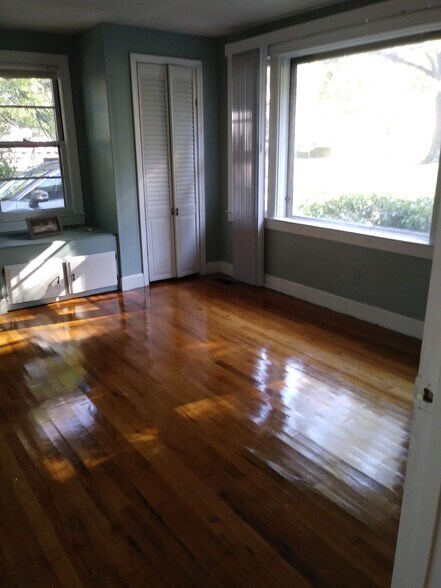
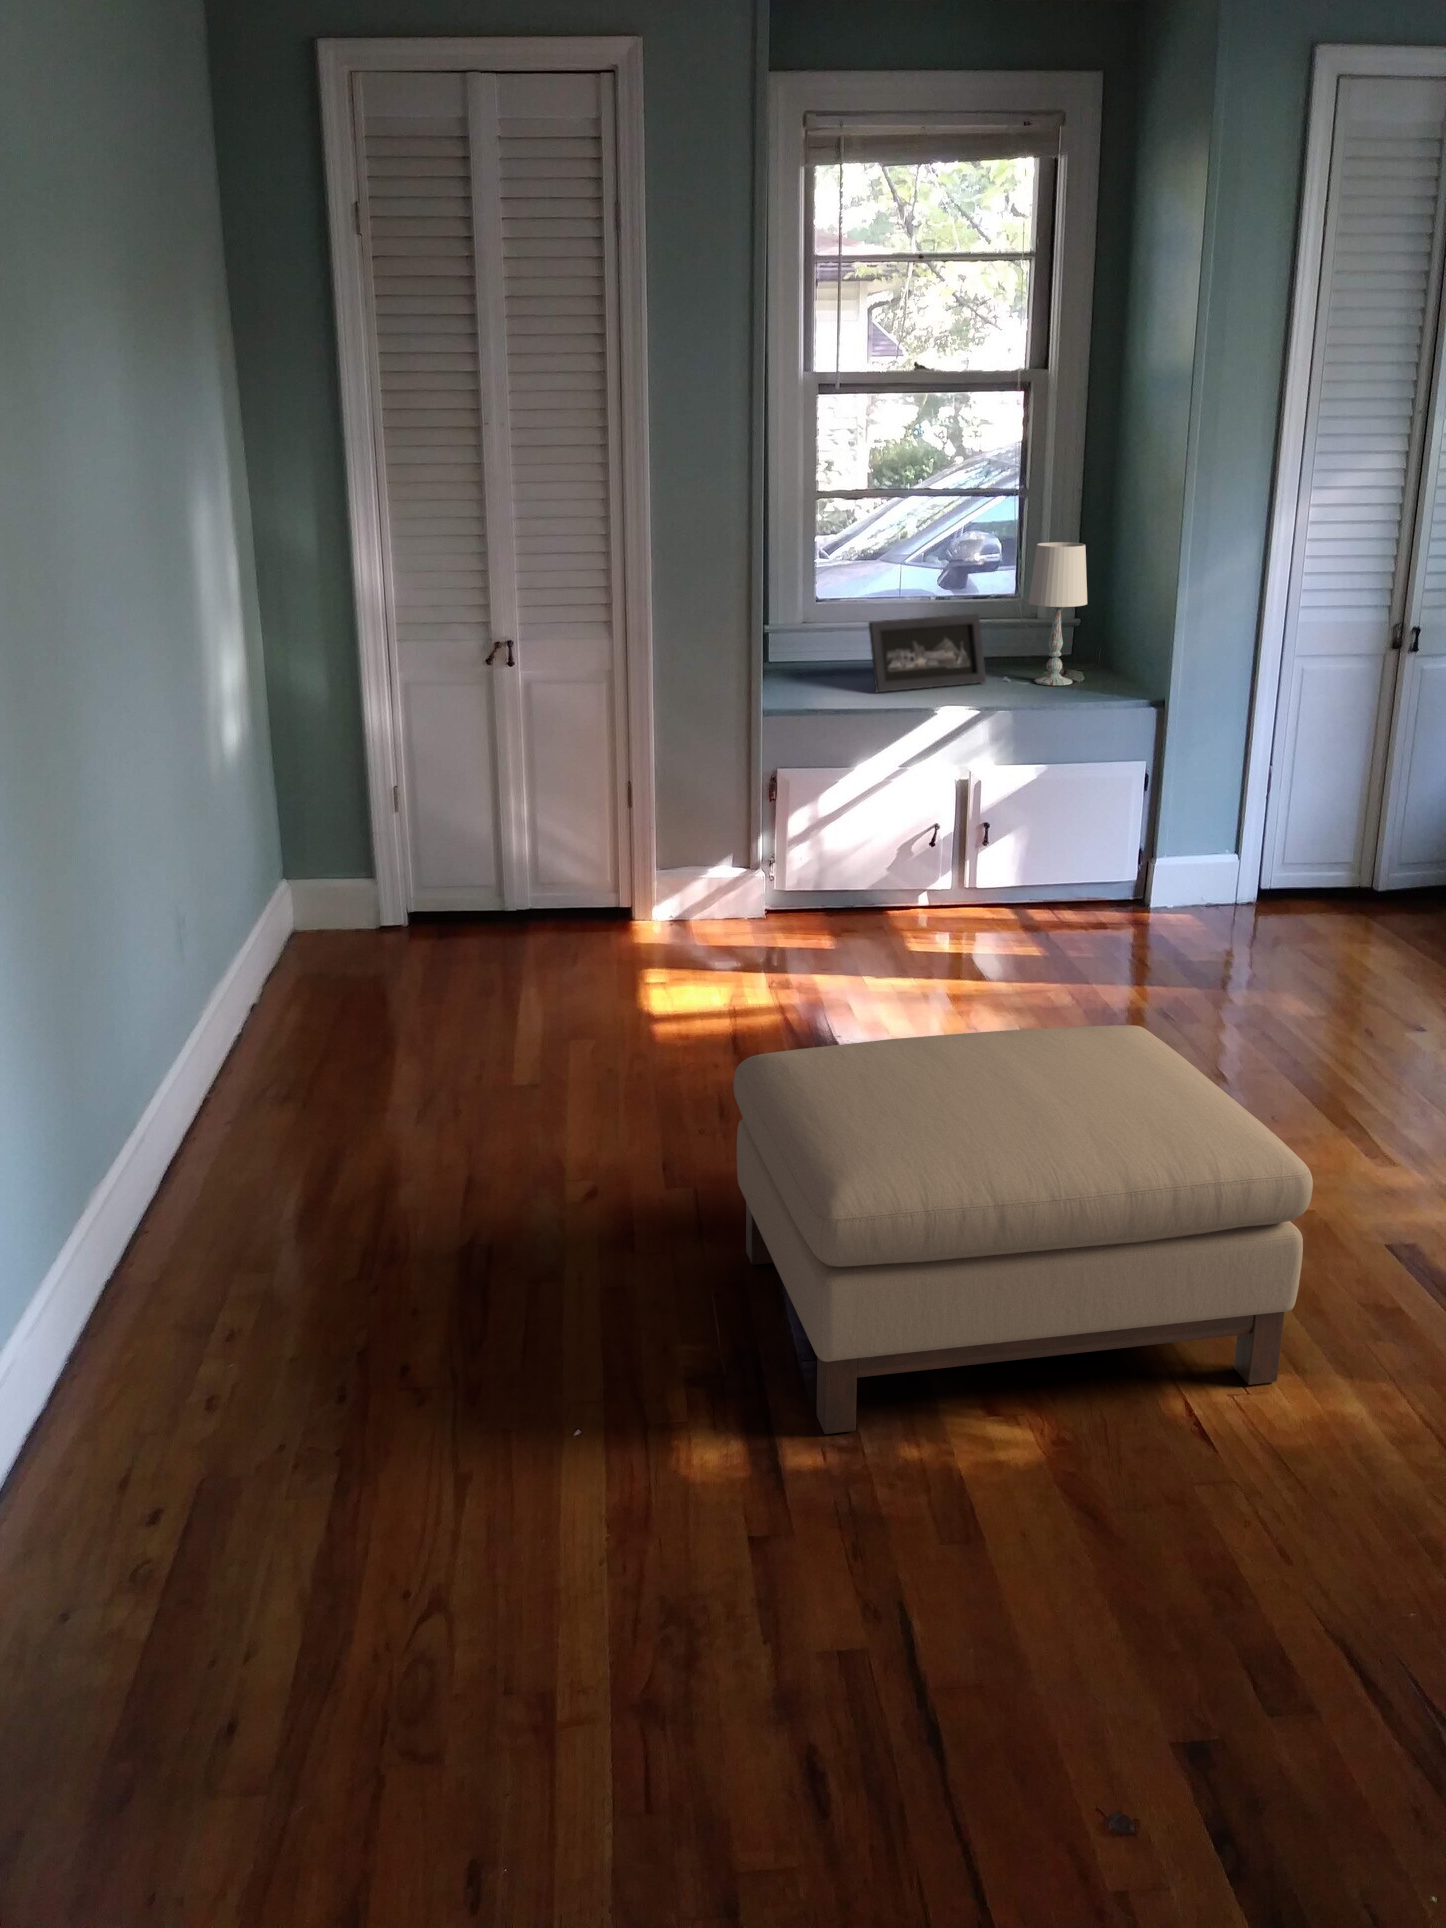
table lamp: none [72,191,90,233] -> present [1029,542,1087,685]
ottoman: none [36,319,208,455] -> present [734,1025,1313,1434]

